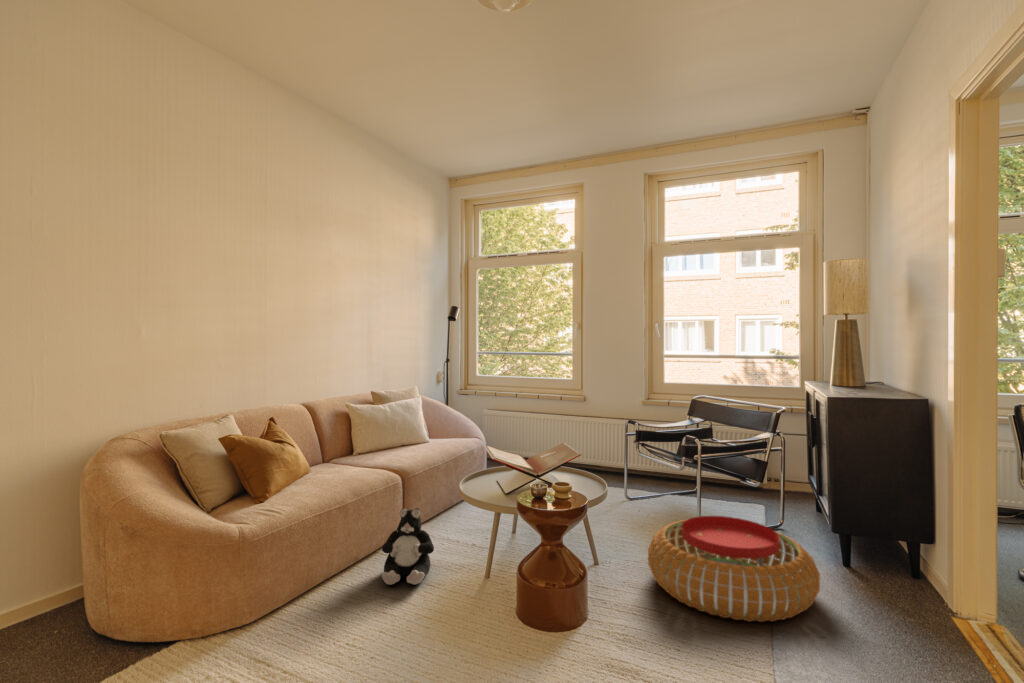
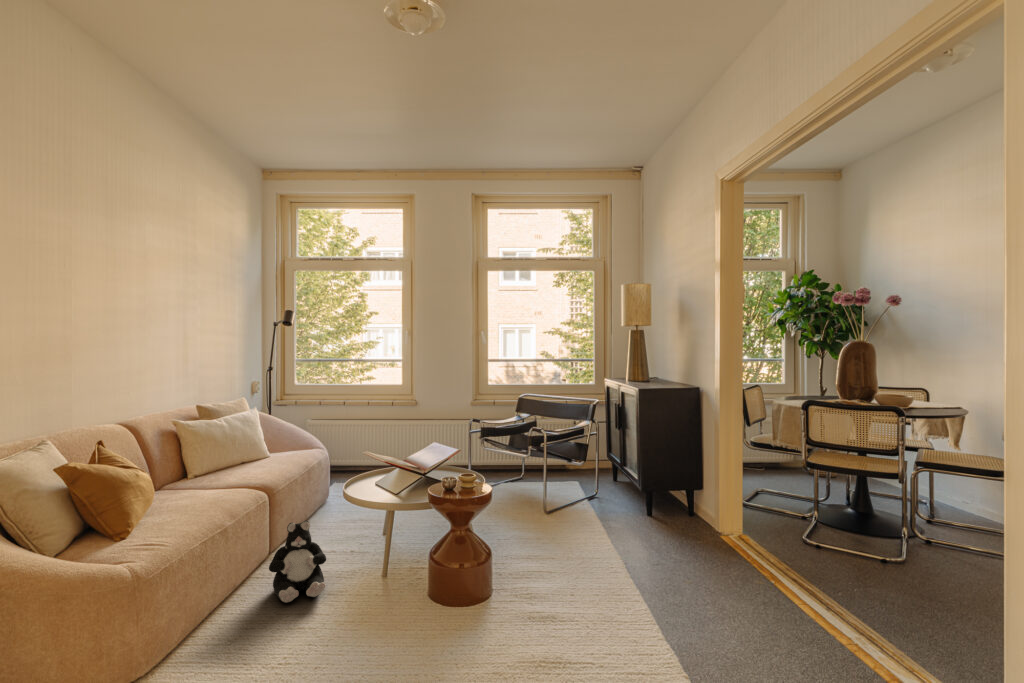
pouf: present [648,516,820,622] -> none [519,490,648,567]

